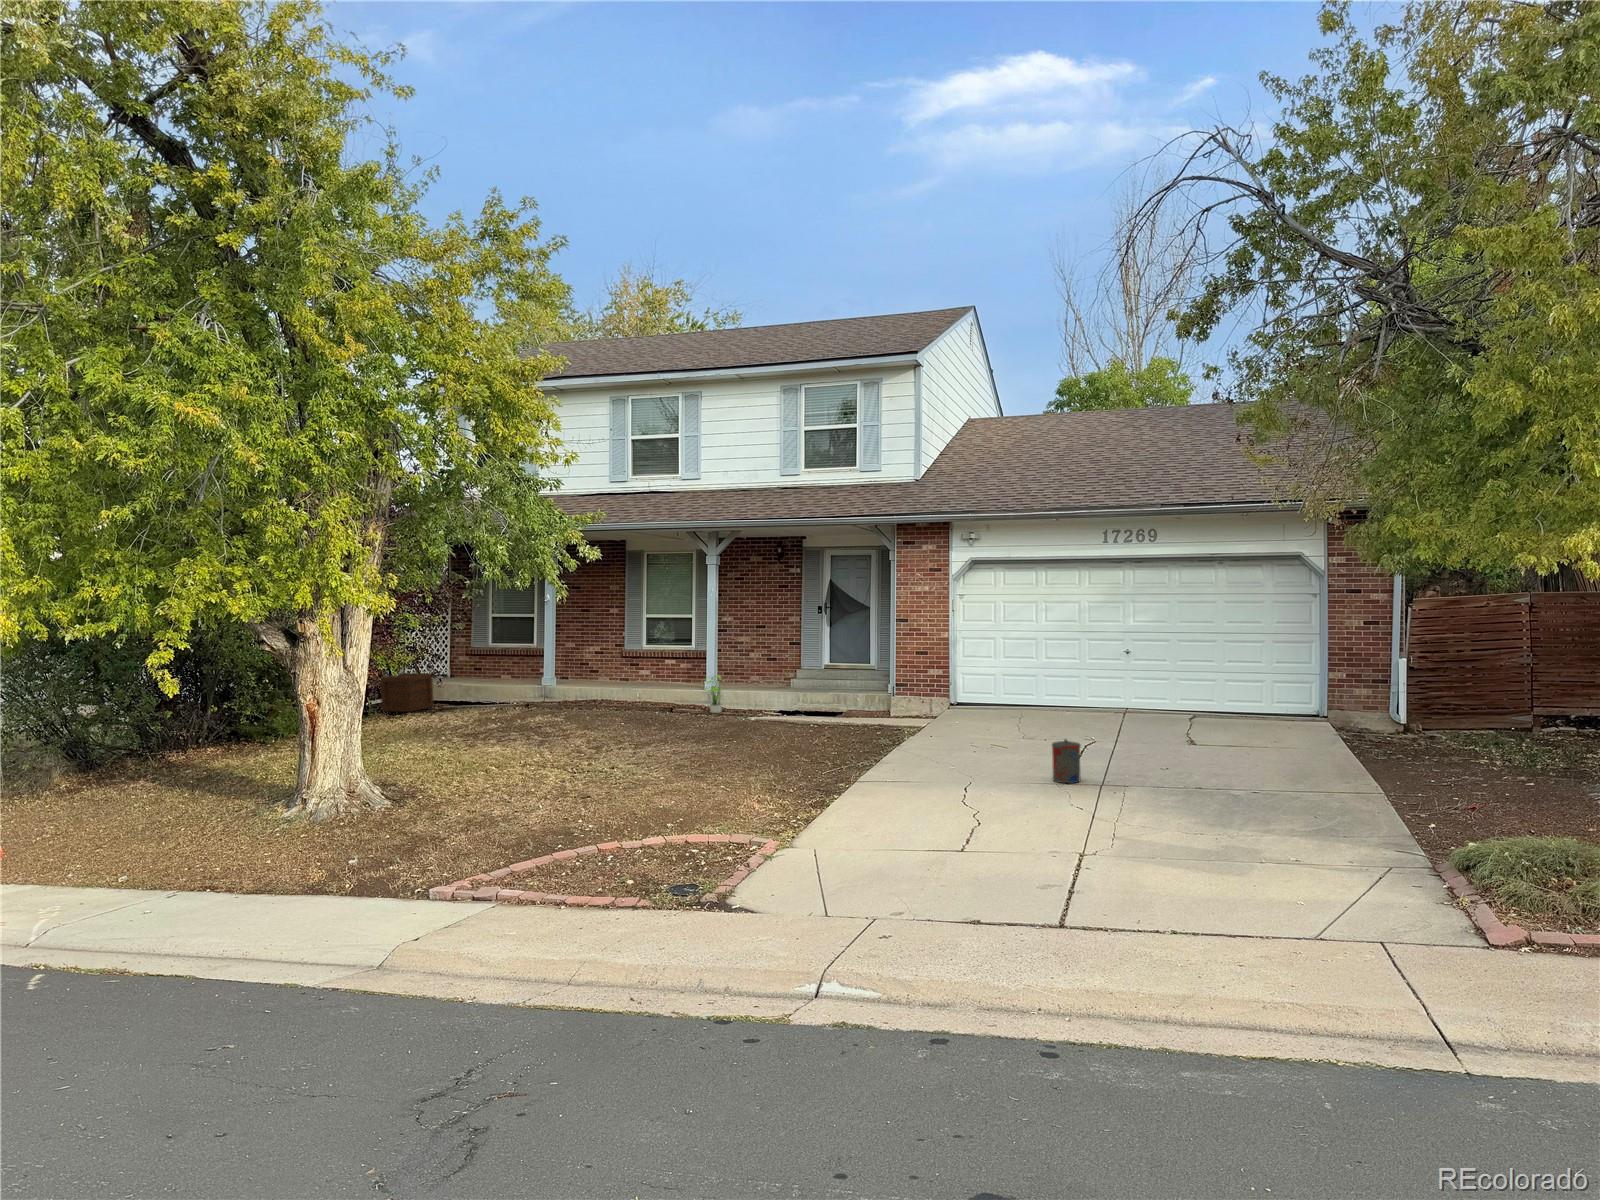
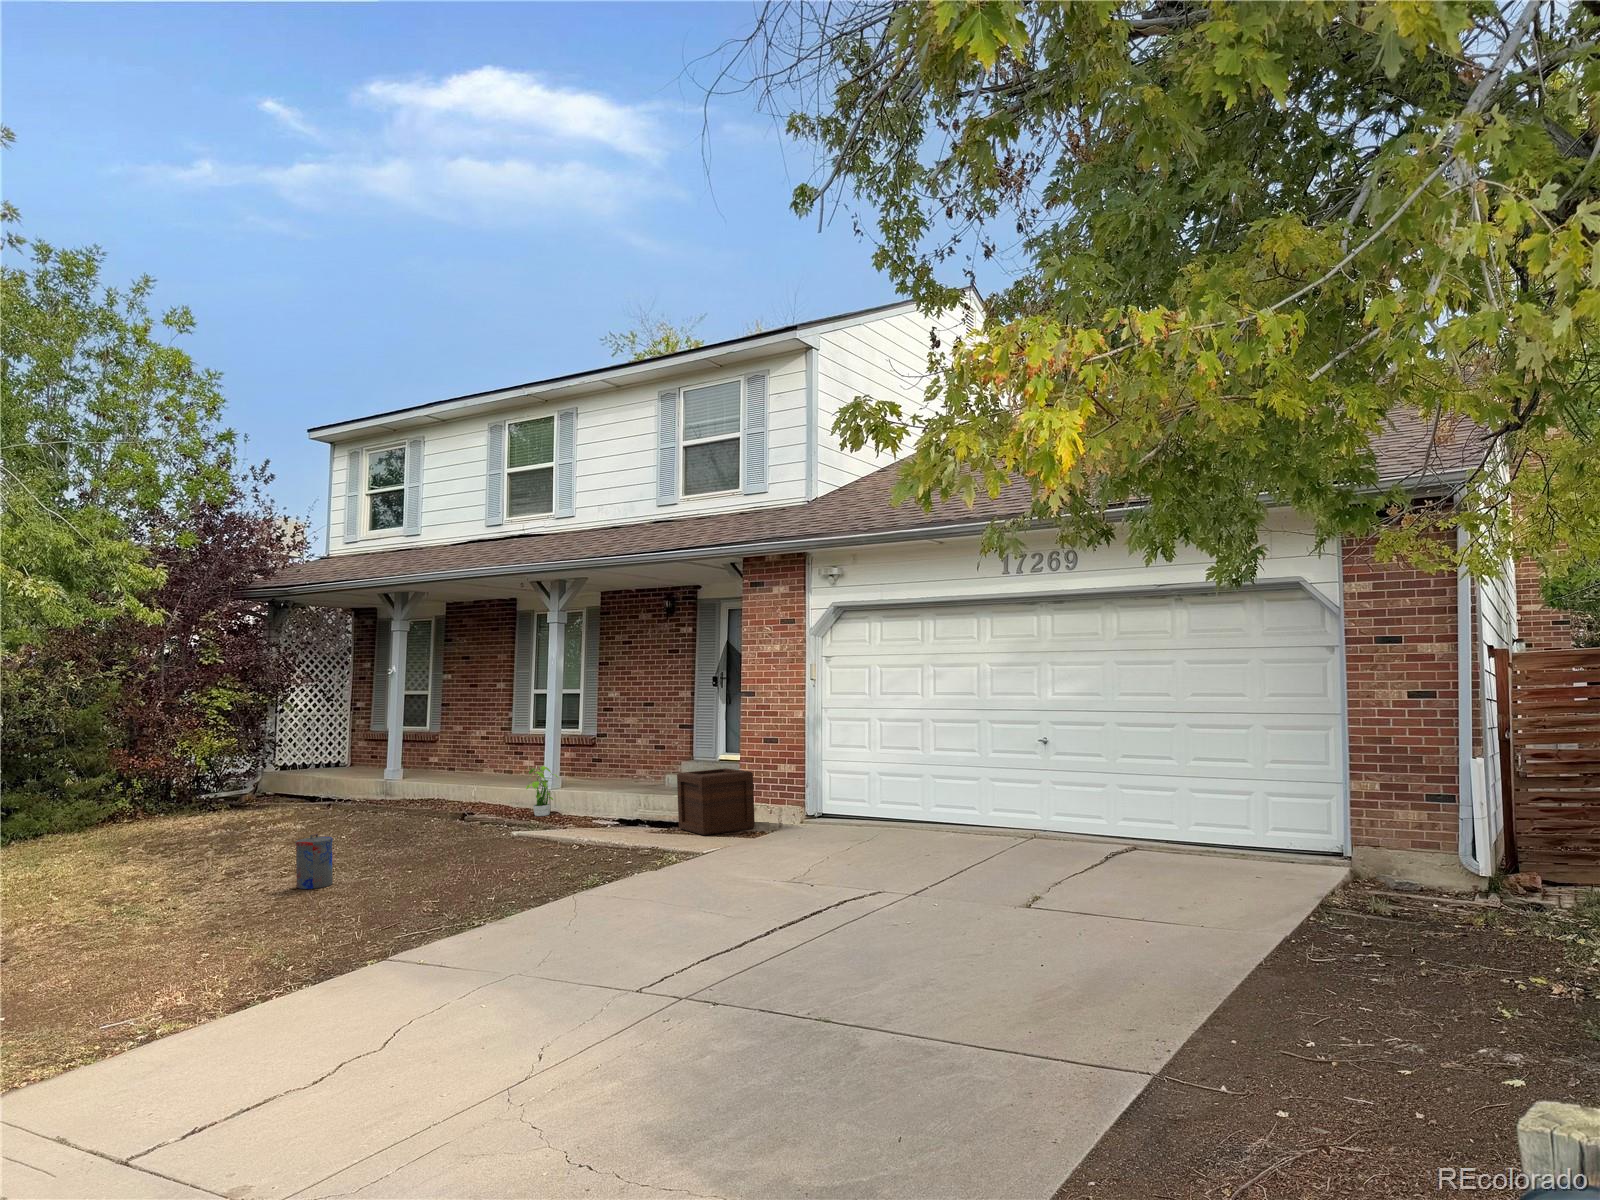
wooden crate: present [380,673,434,712] -> present [677,768,755,835]
trash can: present [1052,739,1080,783] -> present [295,834,333,889]

